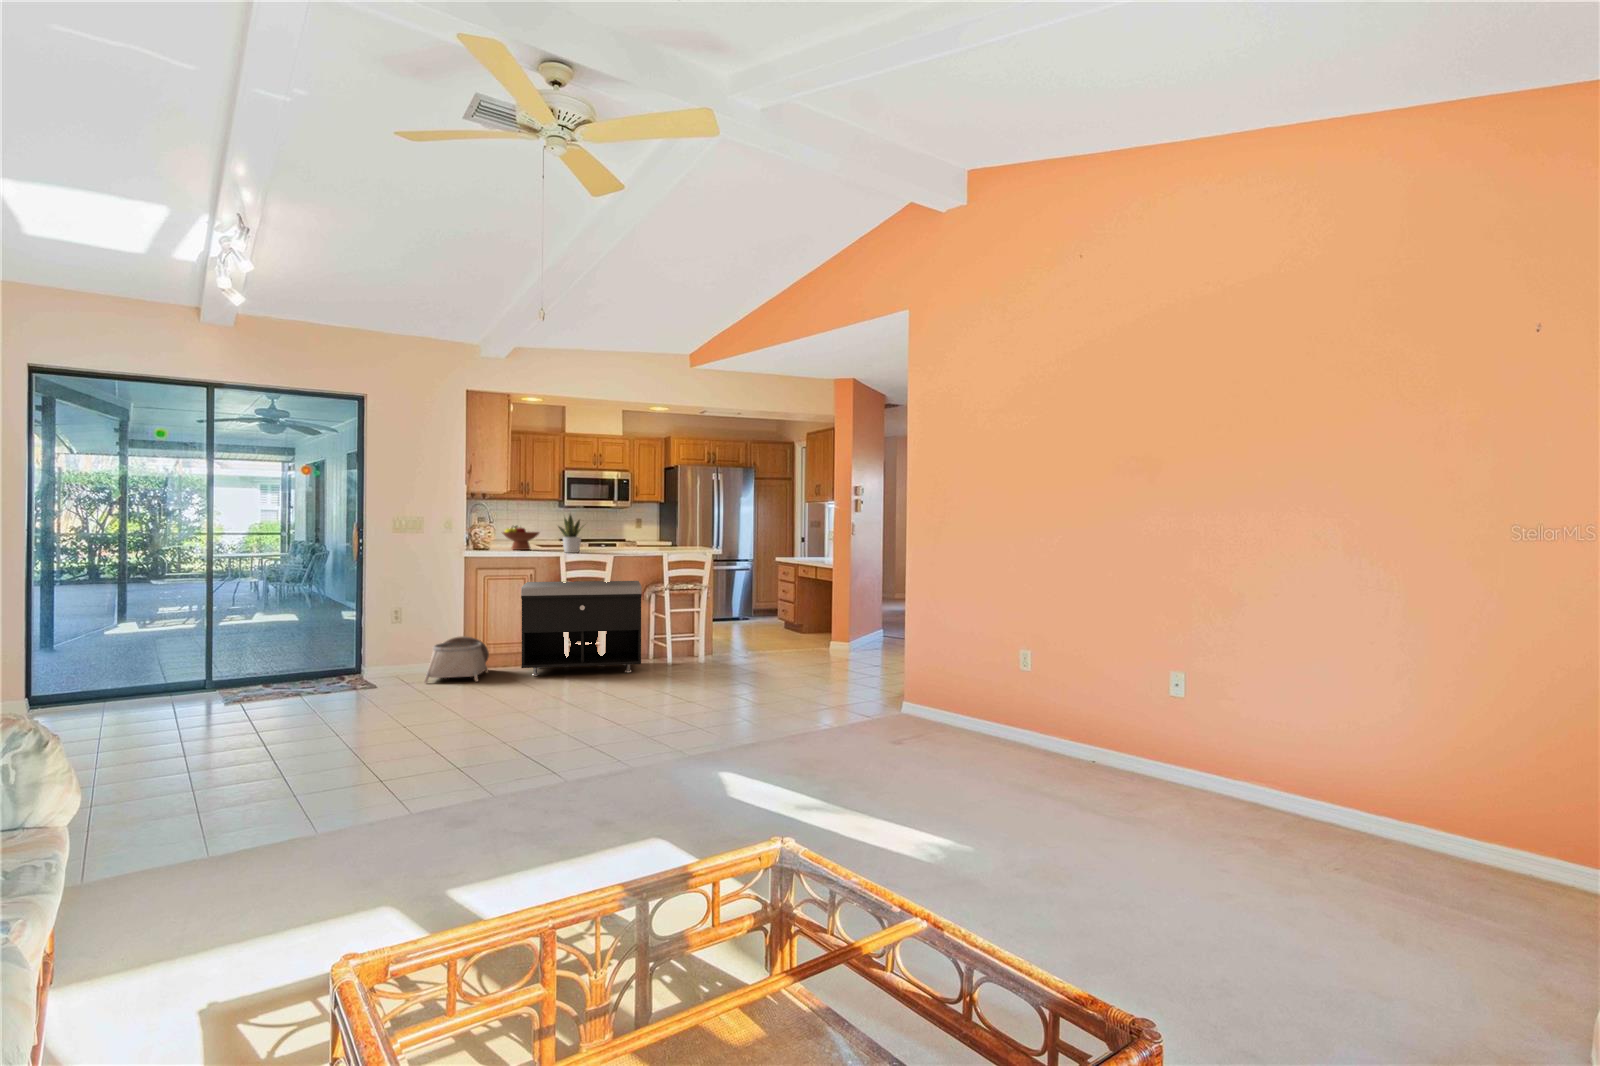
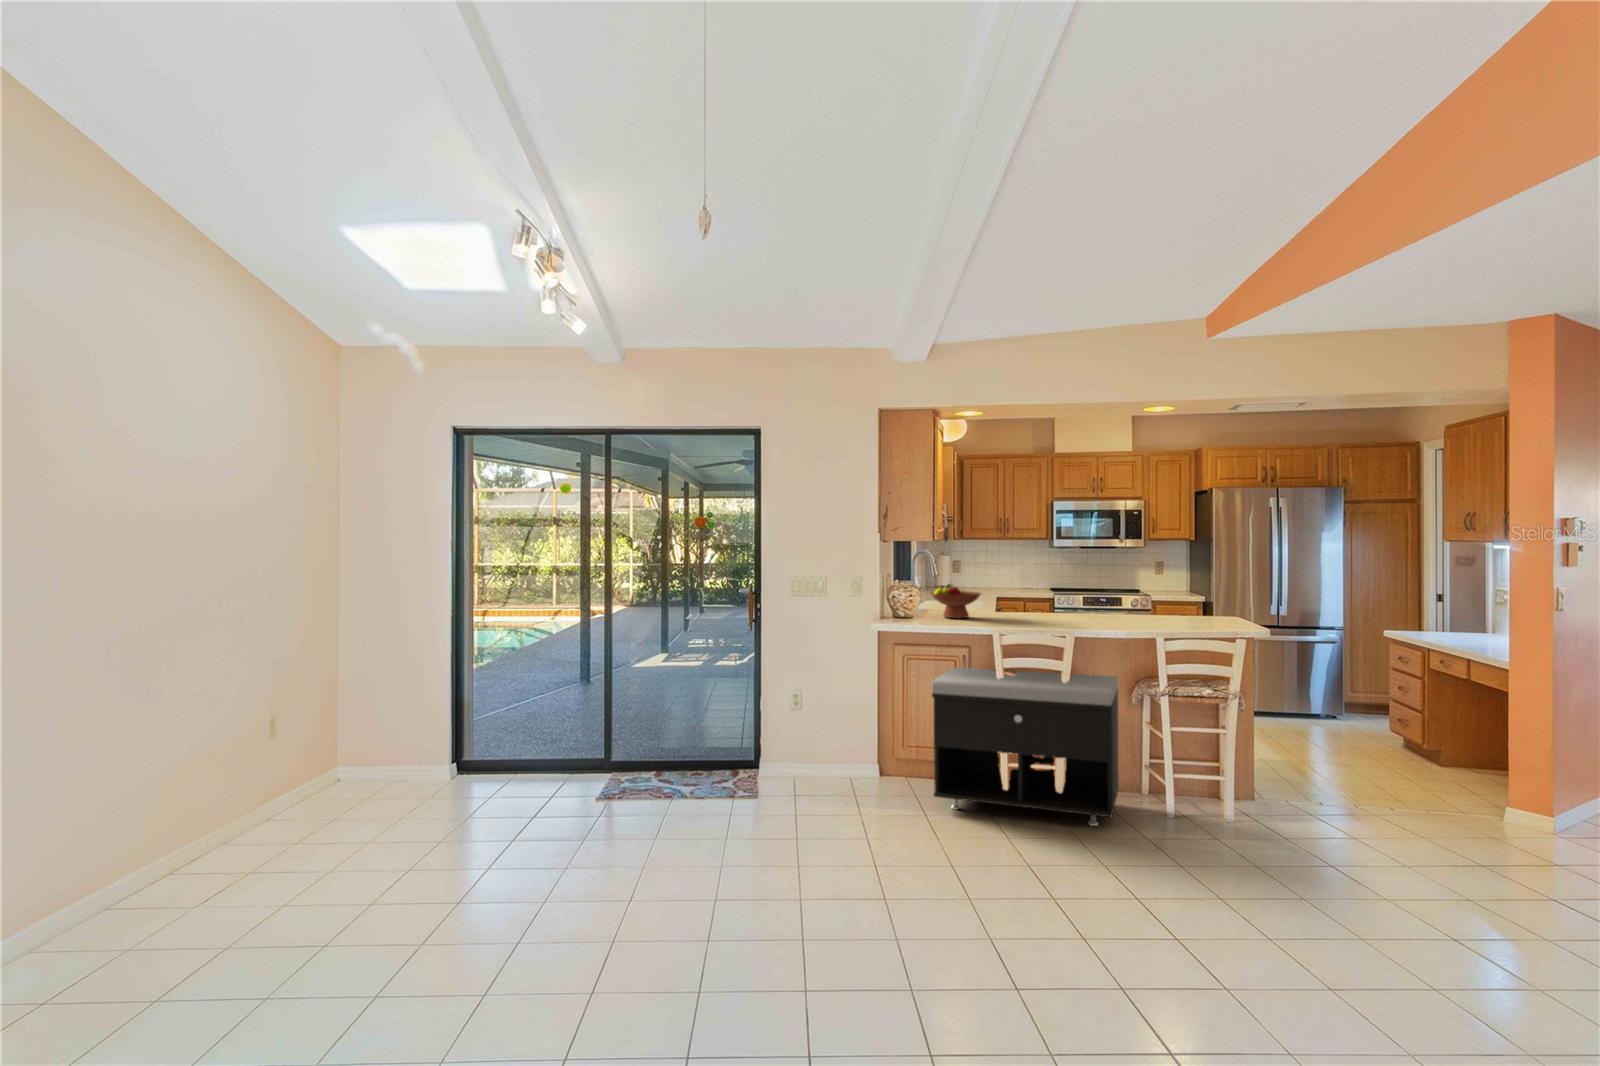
potted plant: present [559,514,583,553] -> none [997,566,1043,628]
basket: present [424,636,489,683] -> none [811,737,902,808]

